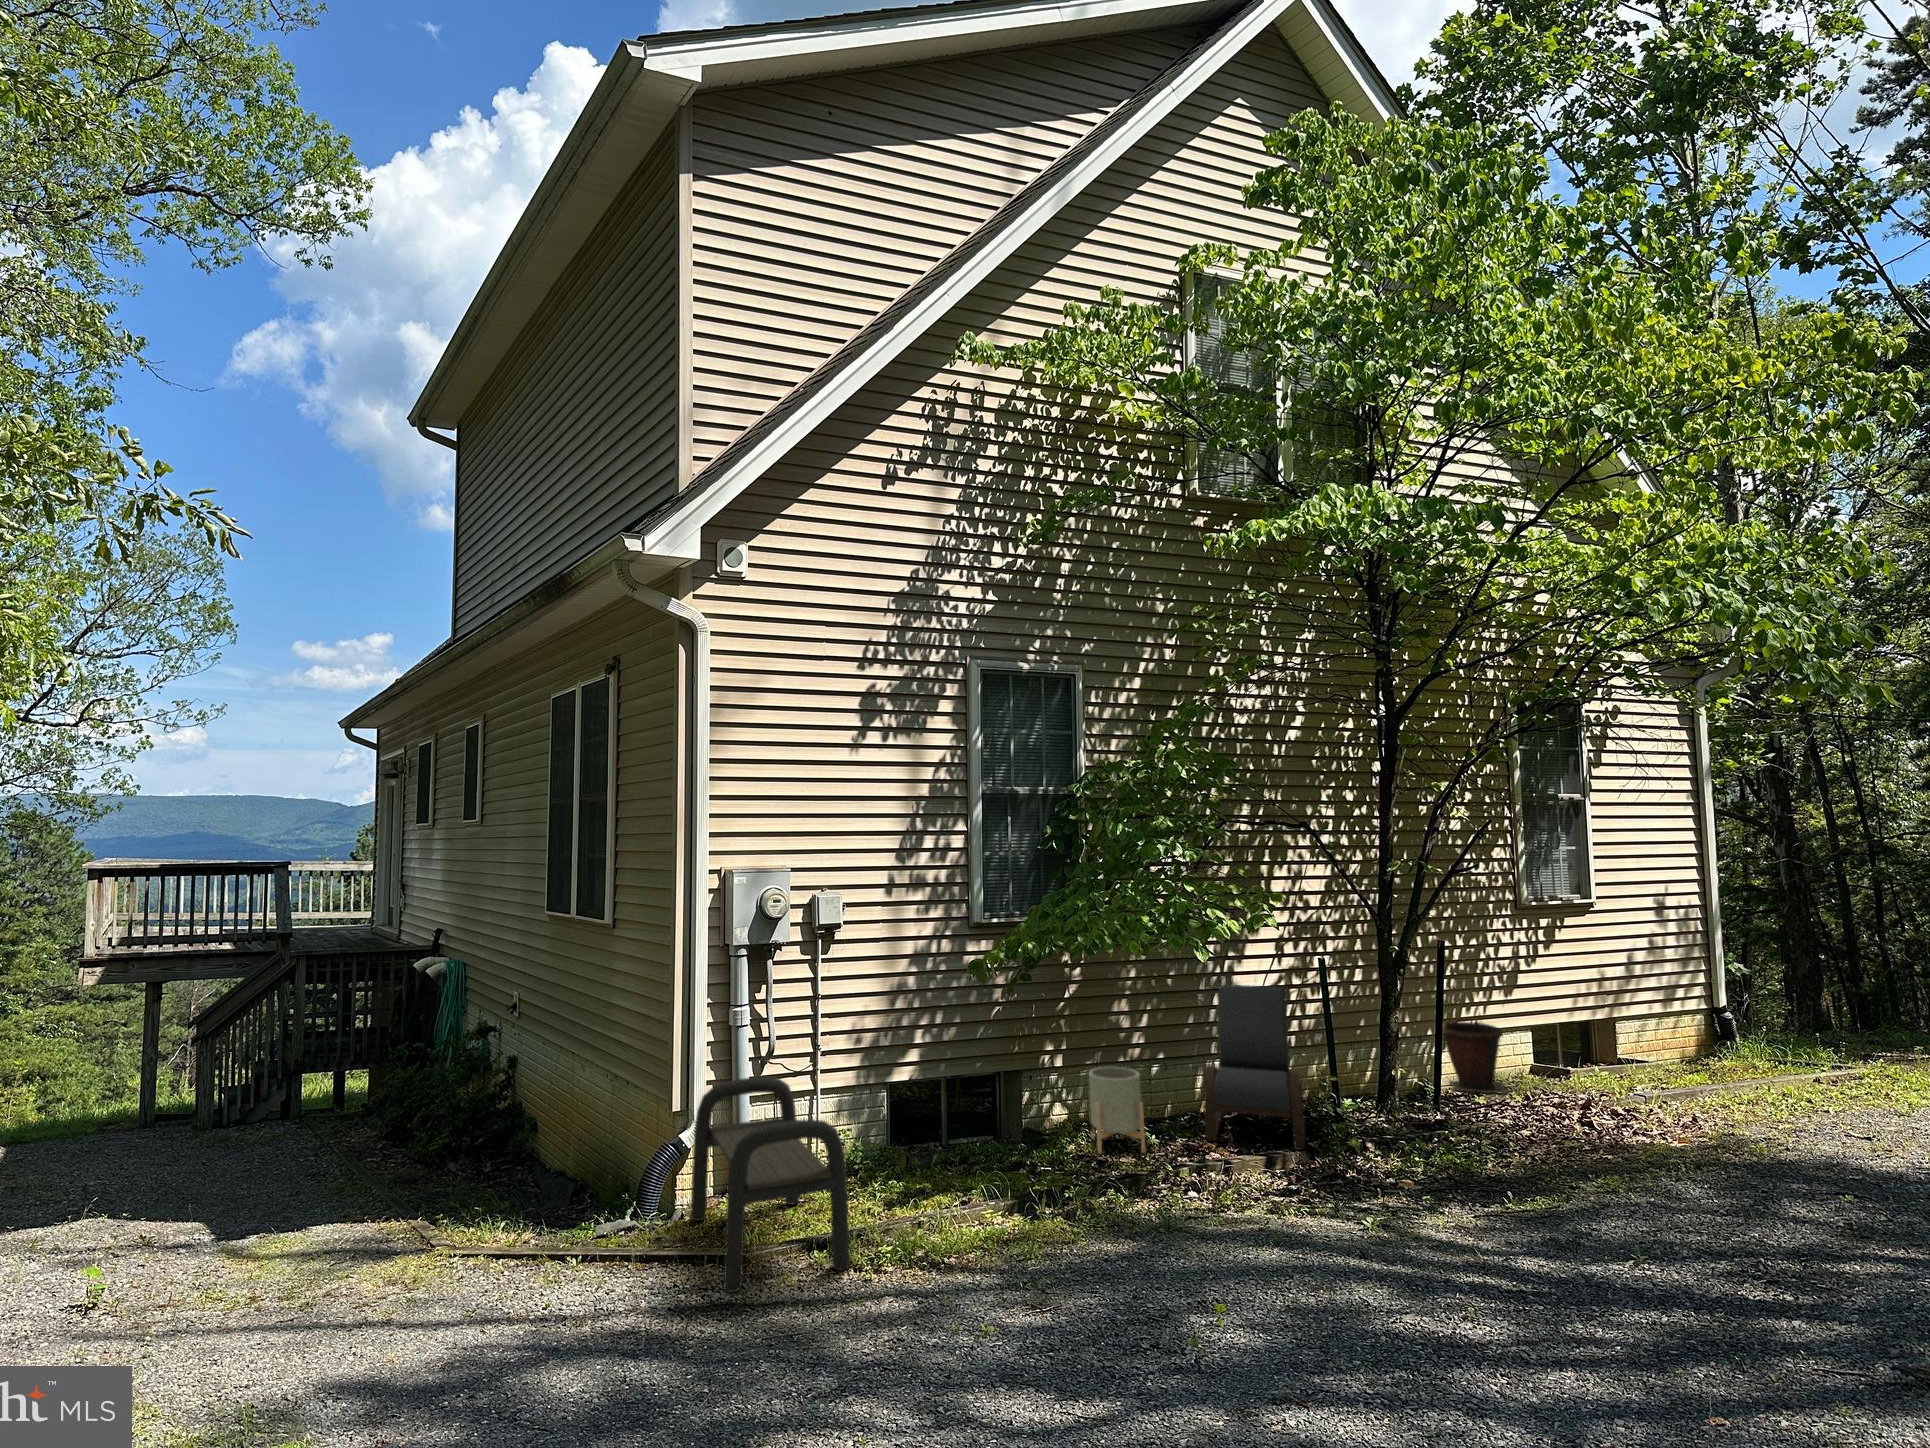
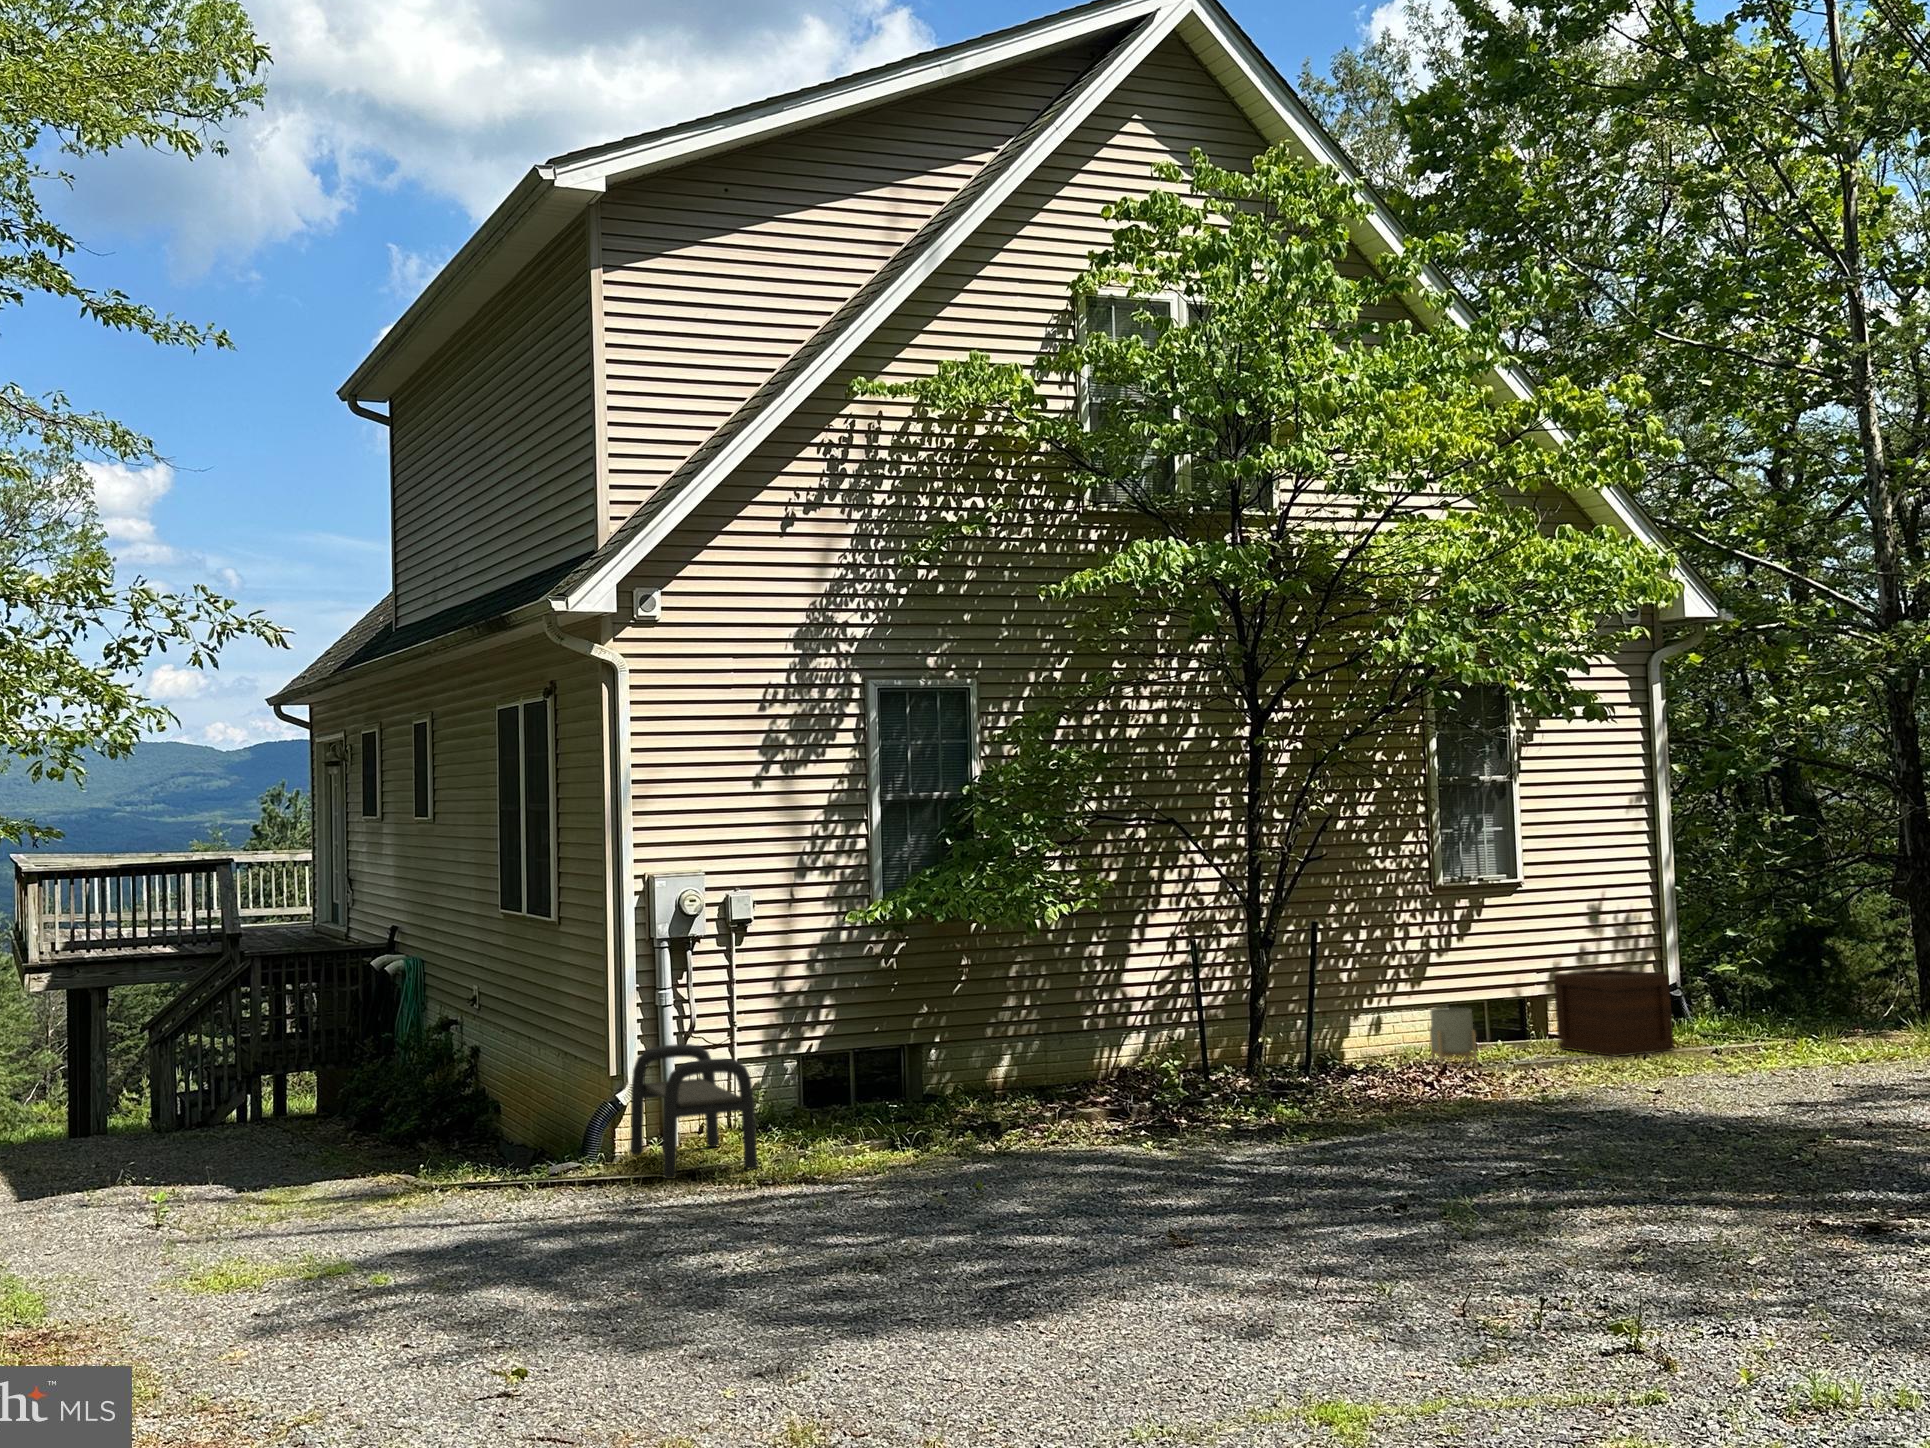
wooden crate: none [1628,968,1770,1066] -> present [1553,969,1674,1057]
lounge chair: present [1203,984,1305,1150] -> none [1077,979,1177,1111]
bucket: present [1444,1022,1507,1094] -> none [1331,1016,1390,1078]
planter: present [1089,1067,1145,1154] -> present [1430,1008,1478,1068]

